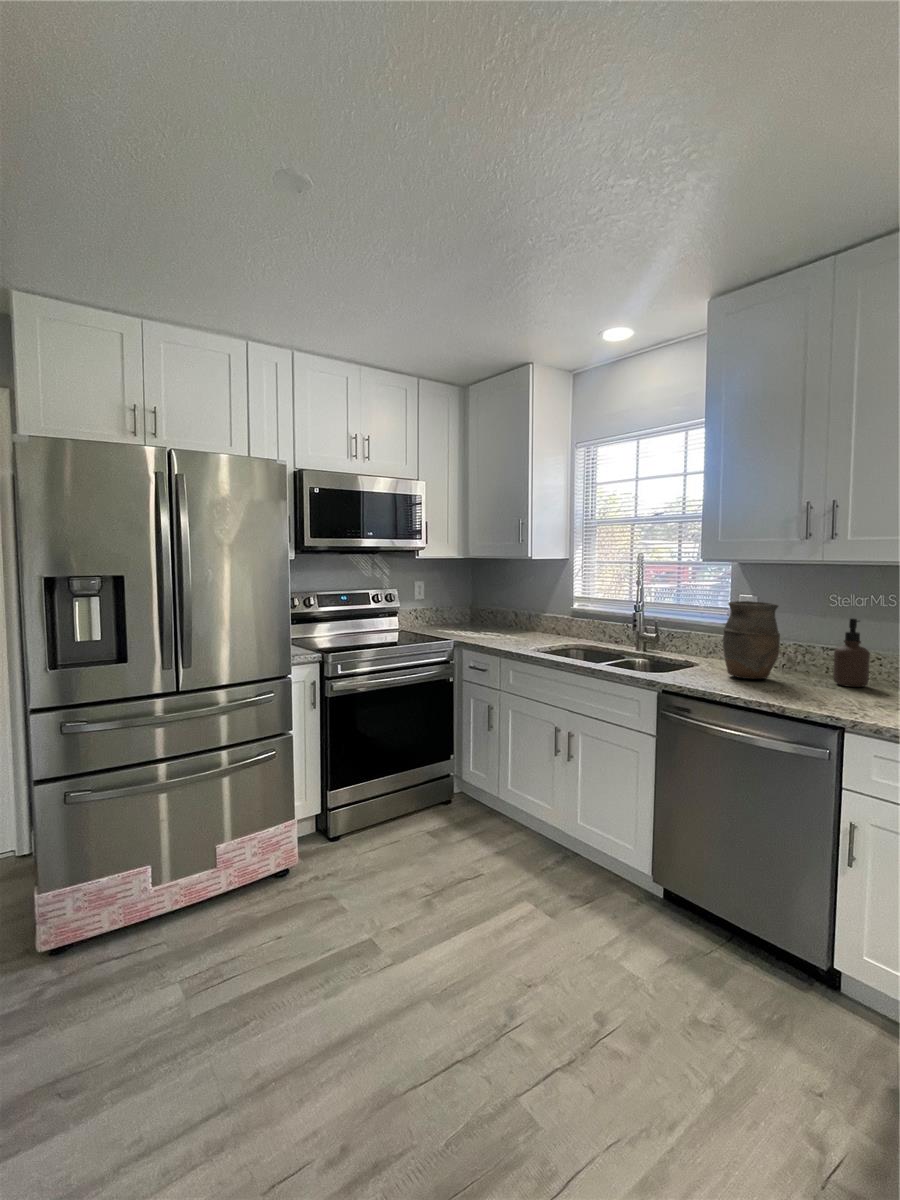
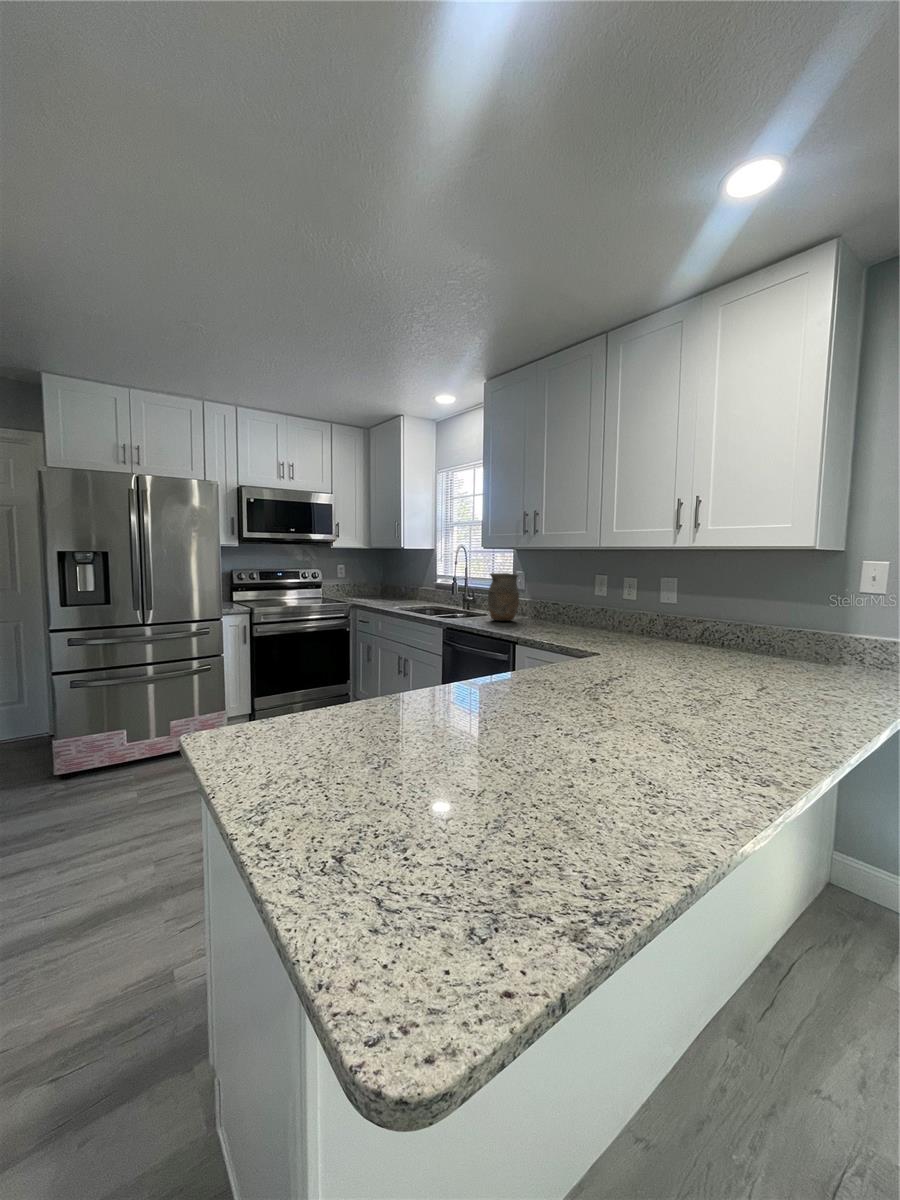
soap dispenser: present [833,618,870,687] -> none [548,583,567,625]

